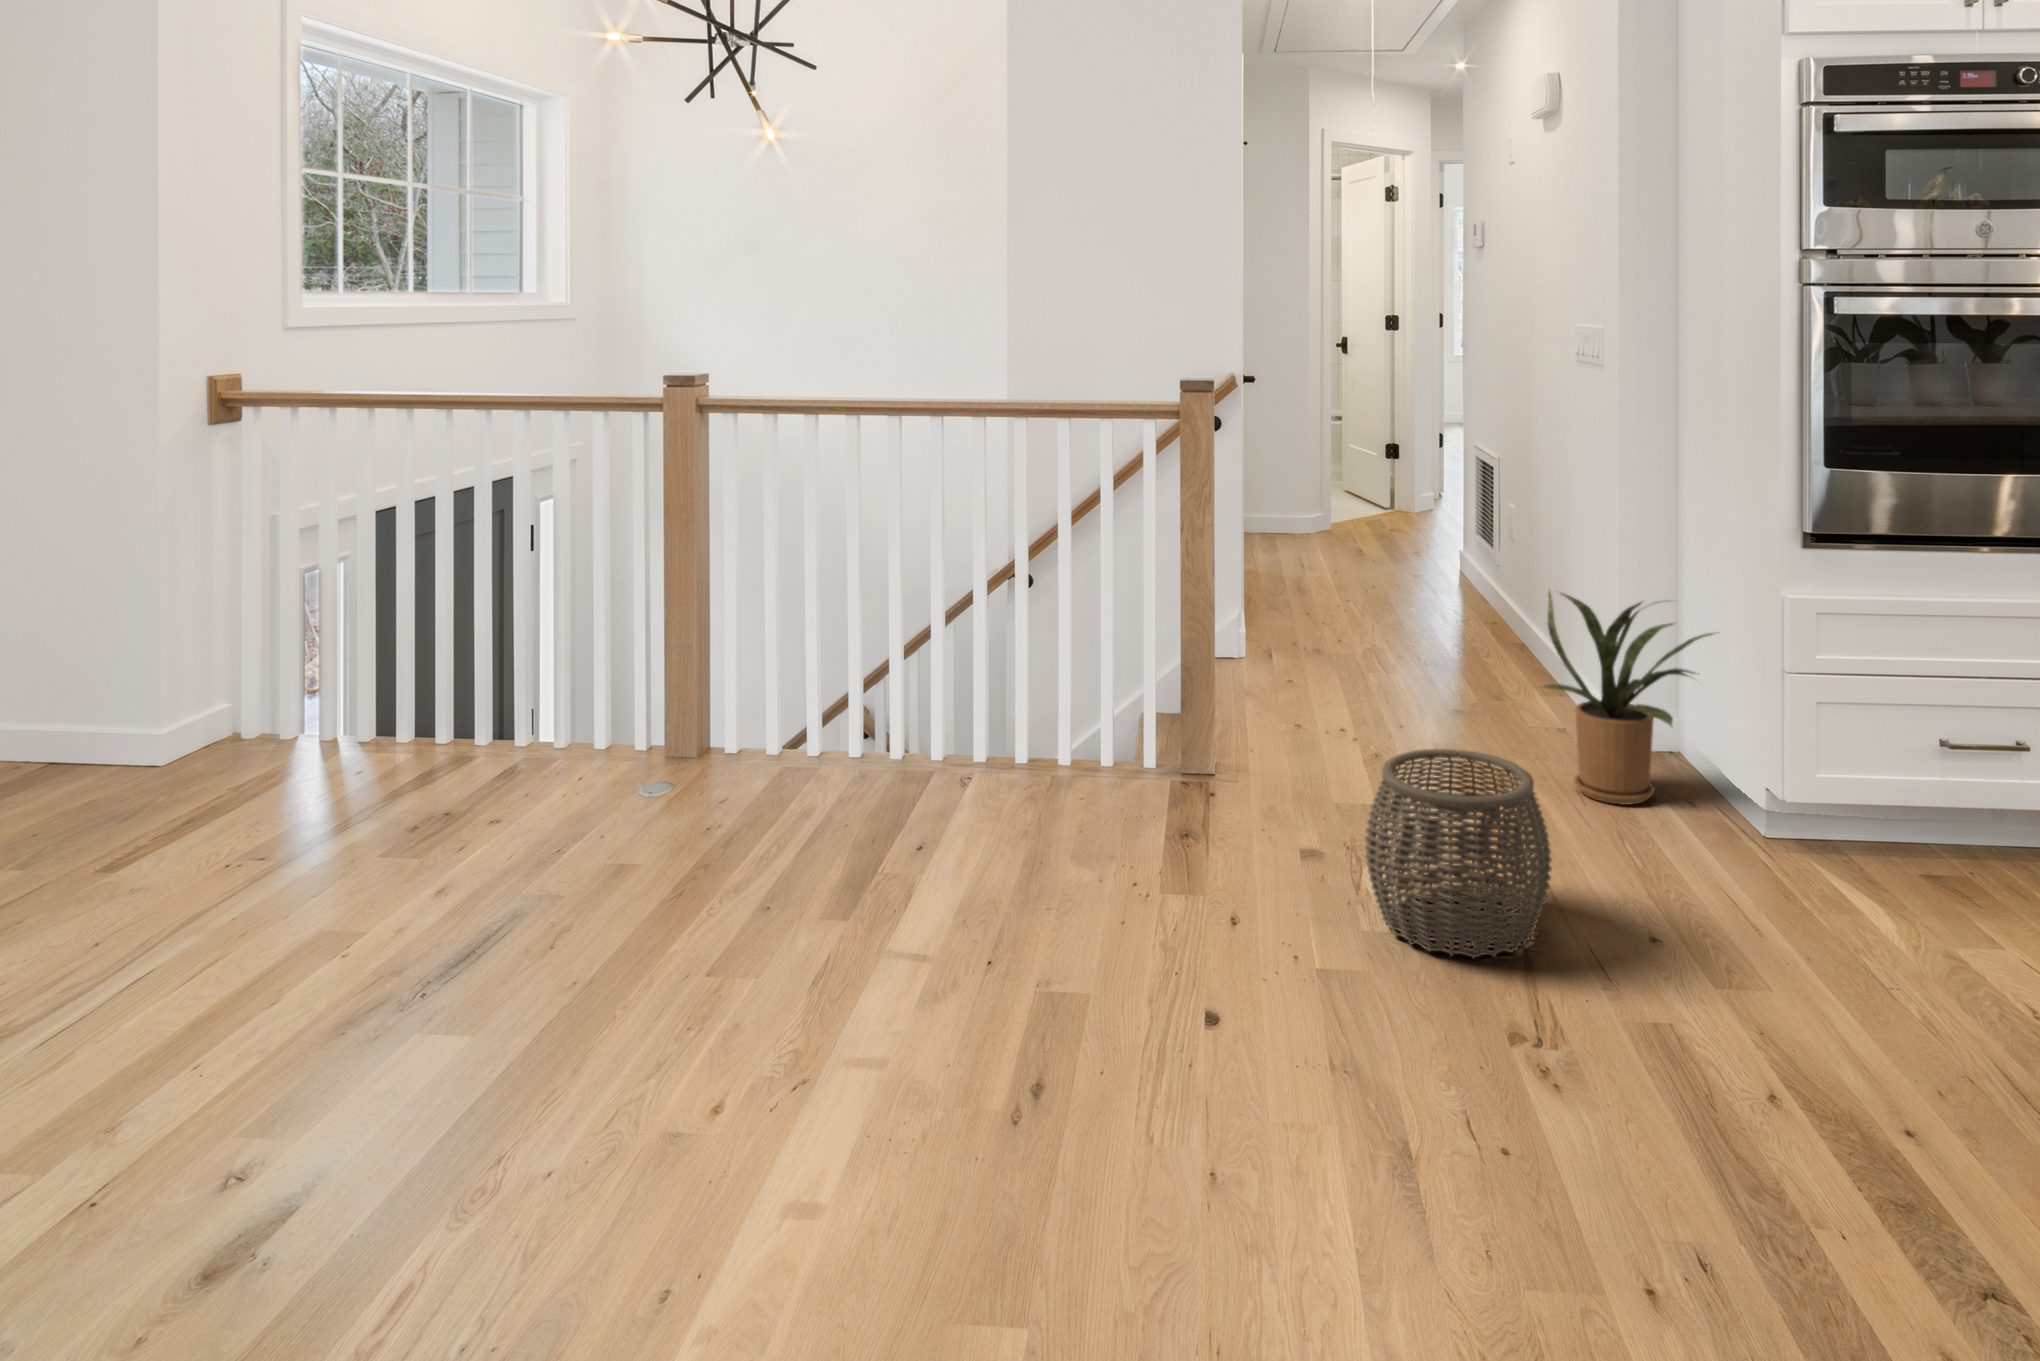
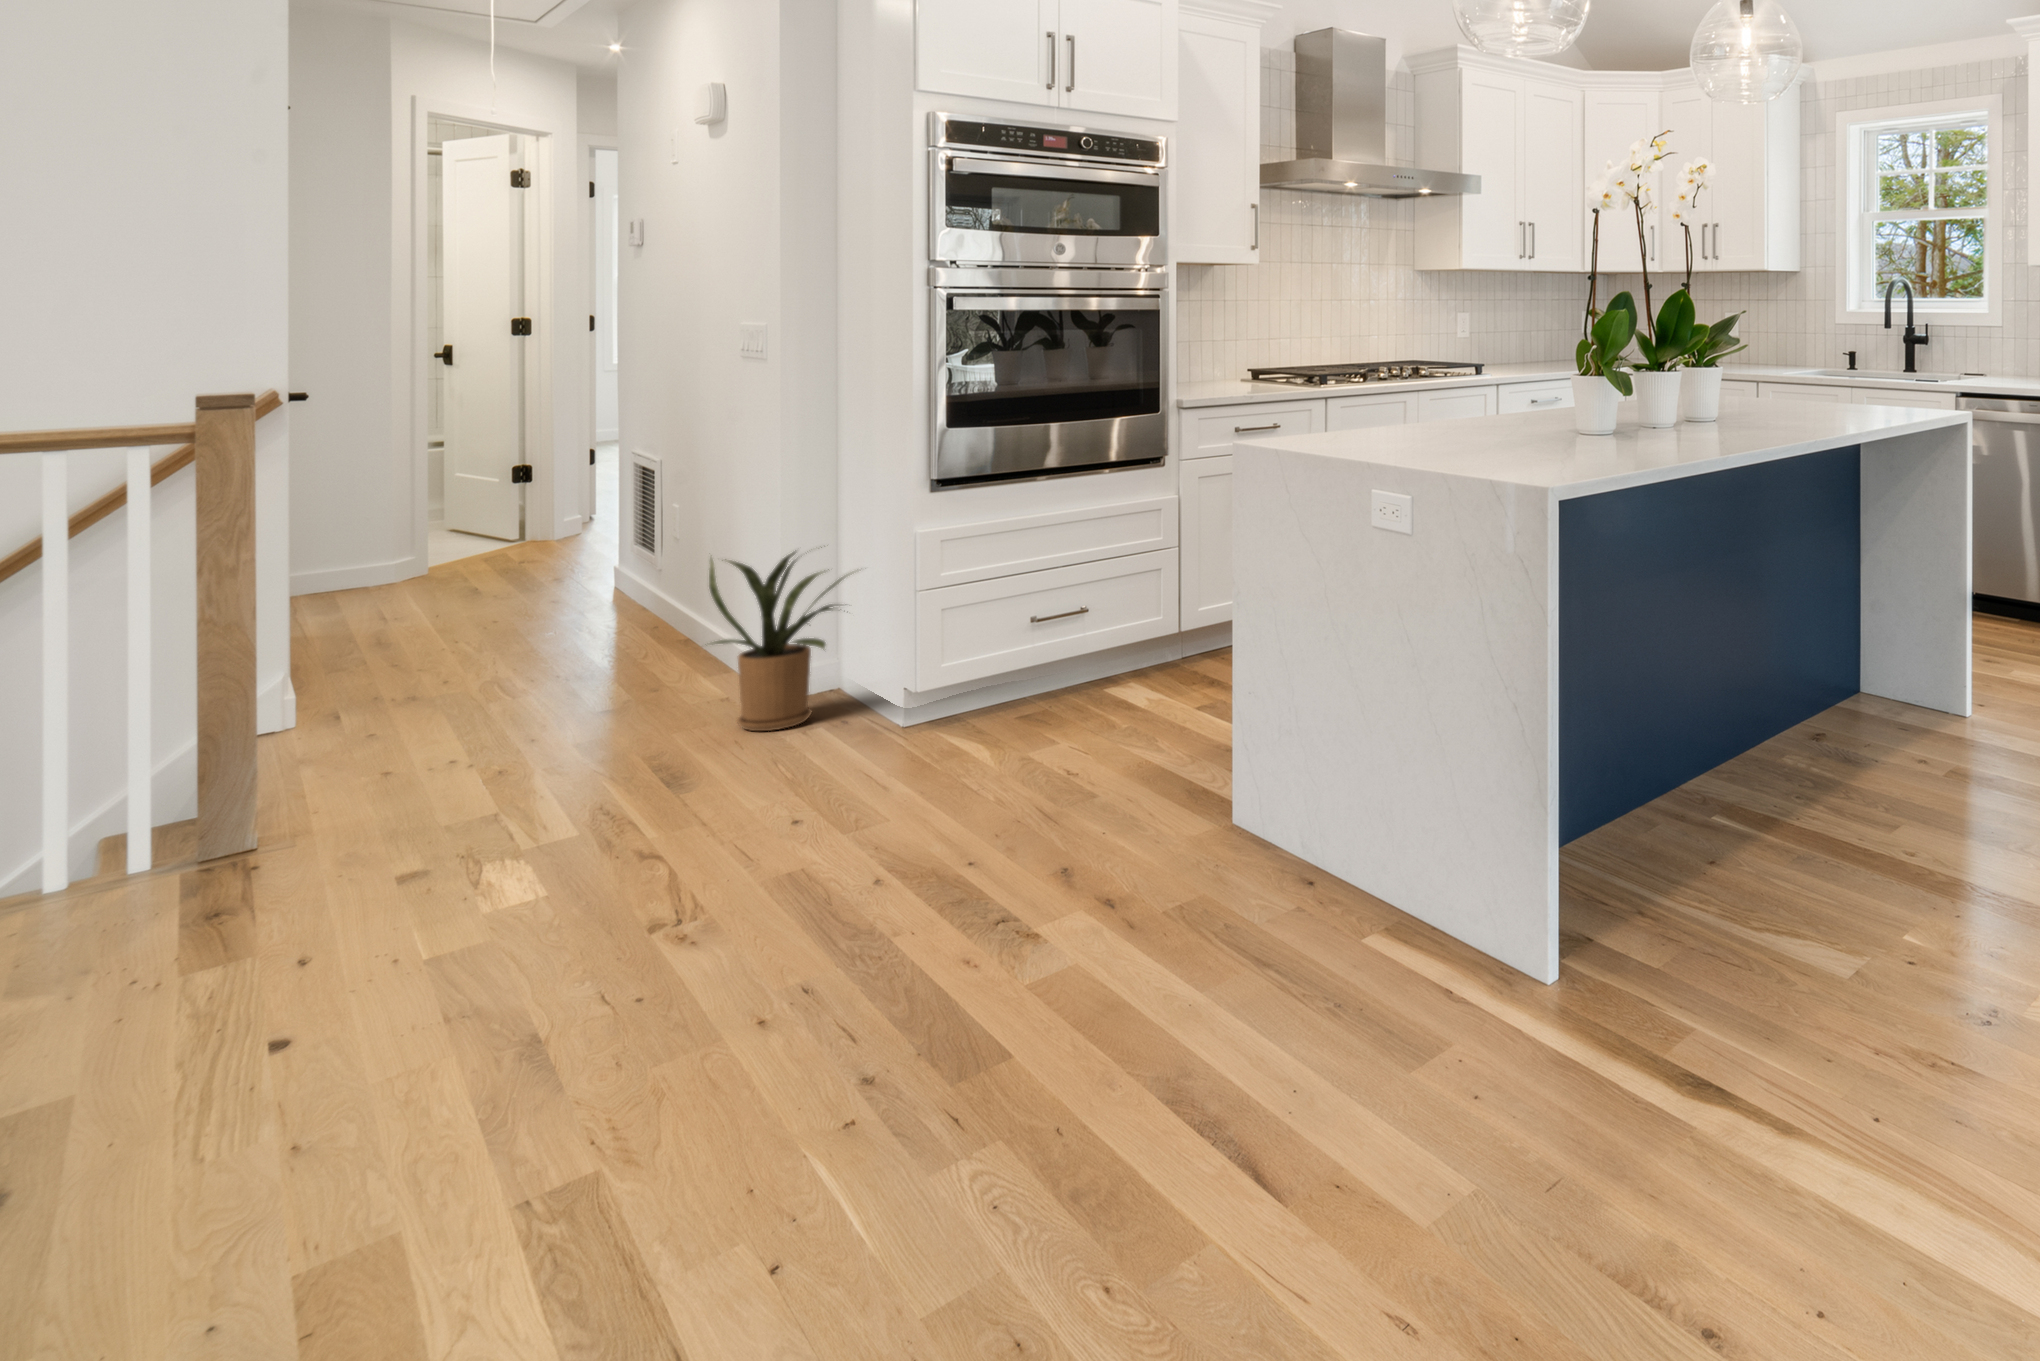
woven basket: present [1365,749,1552,958] -> none [513,690,710,869]

